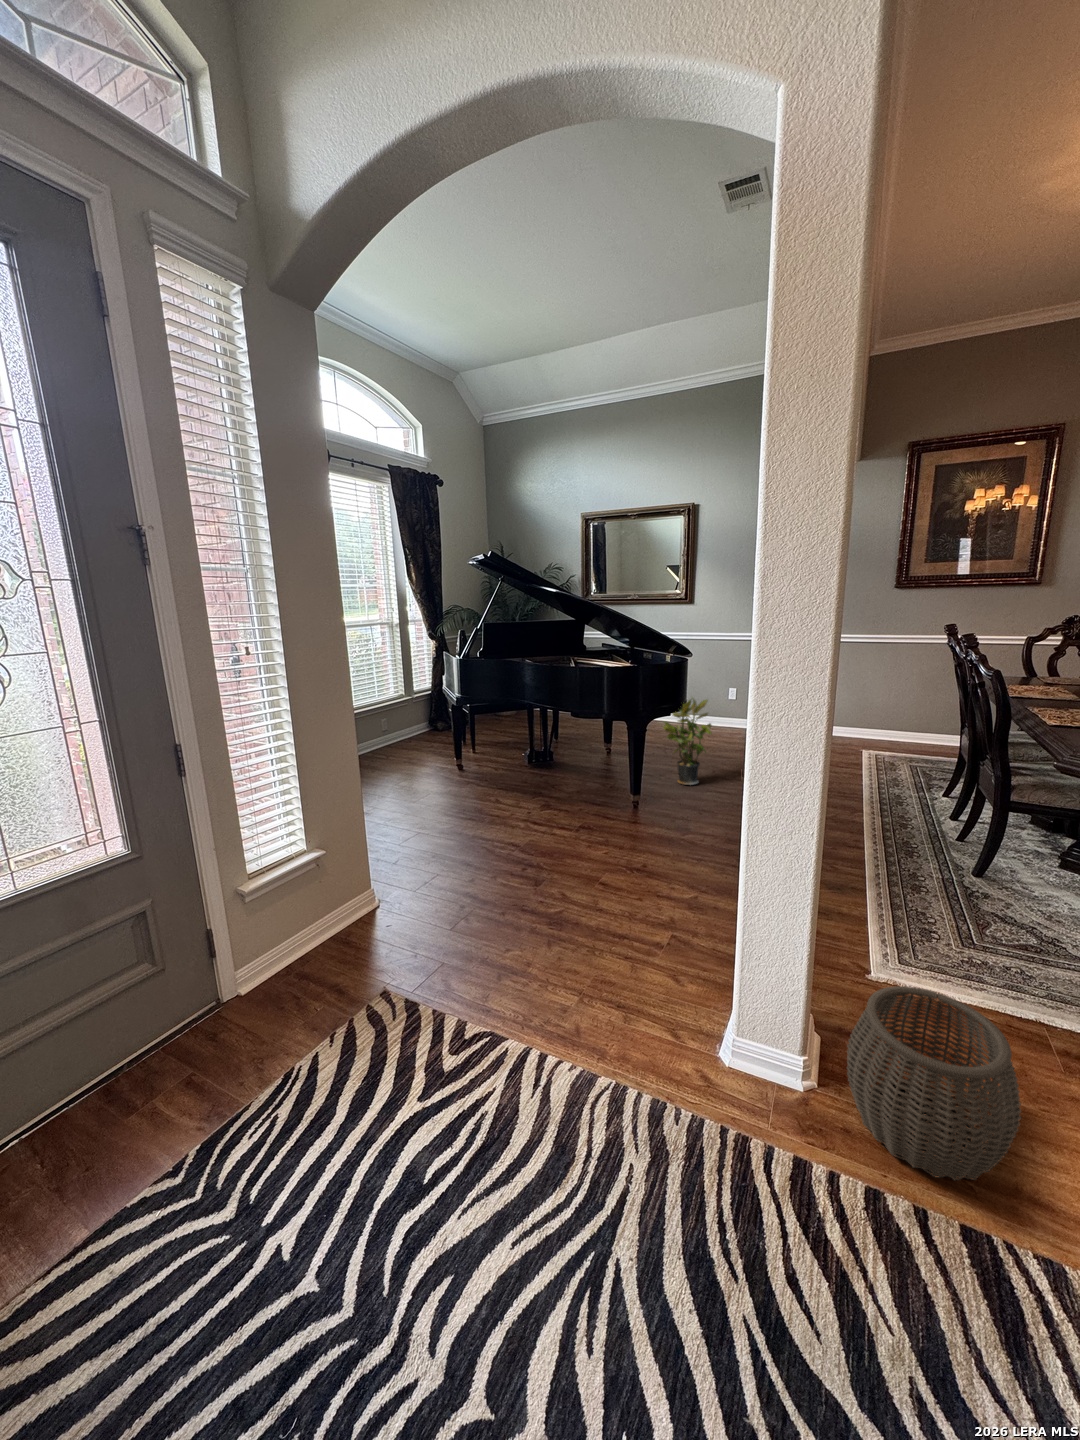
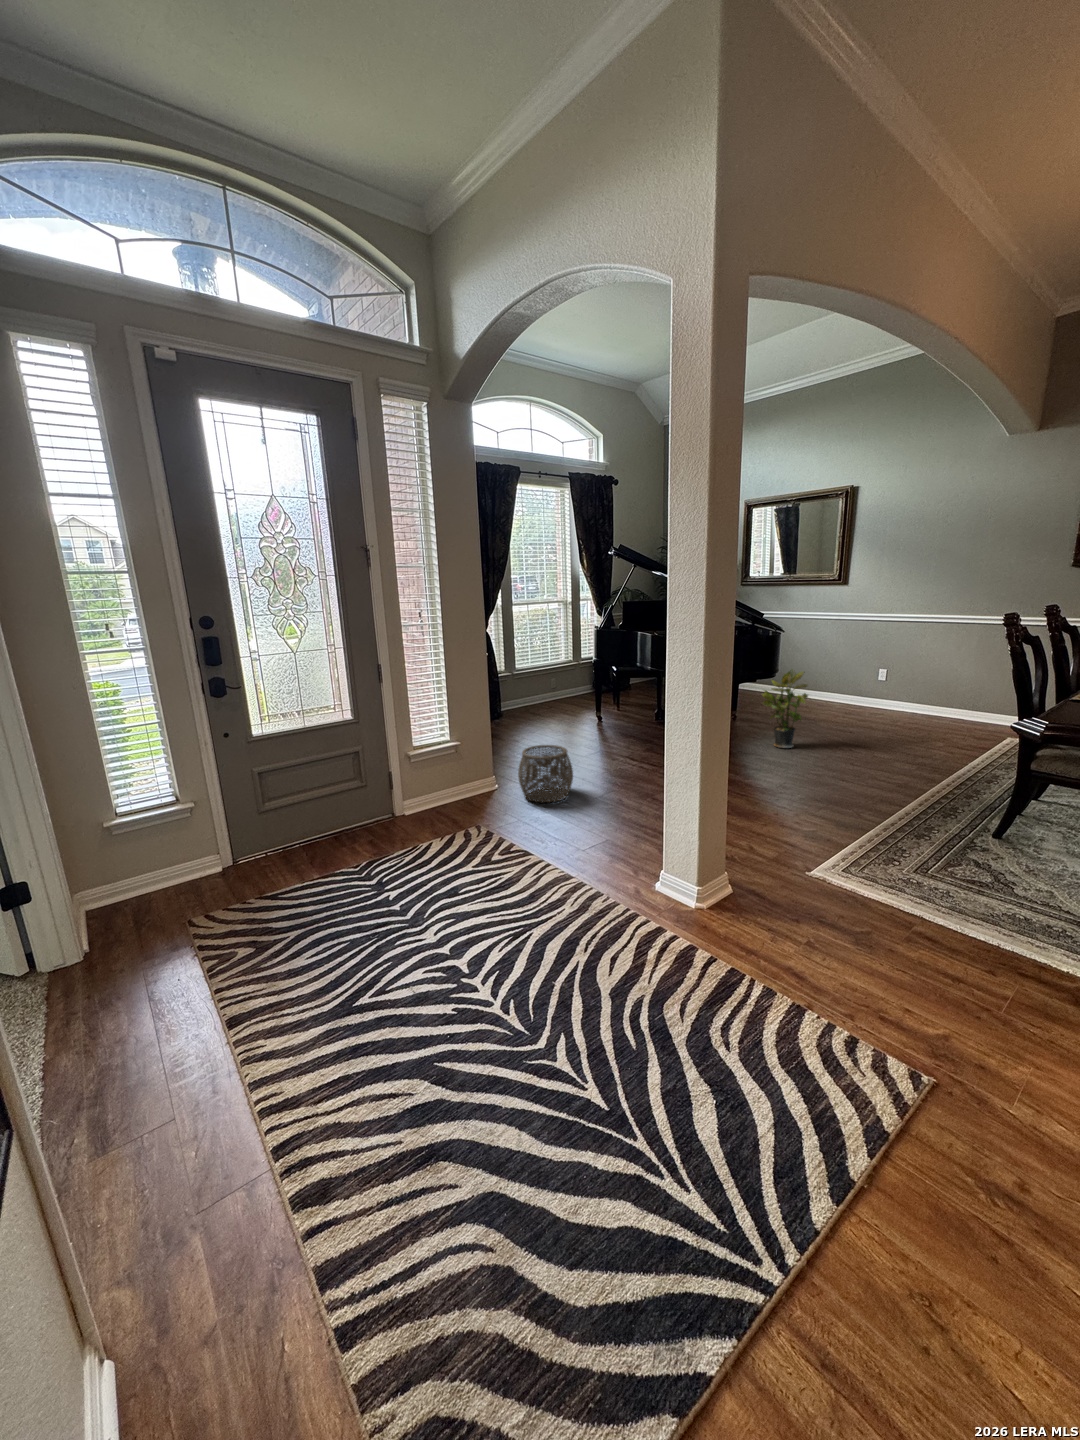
woven basket: present [847,986,1021,1181] -> present [518,745,573,802]

